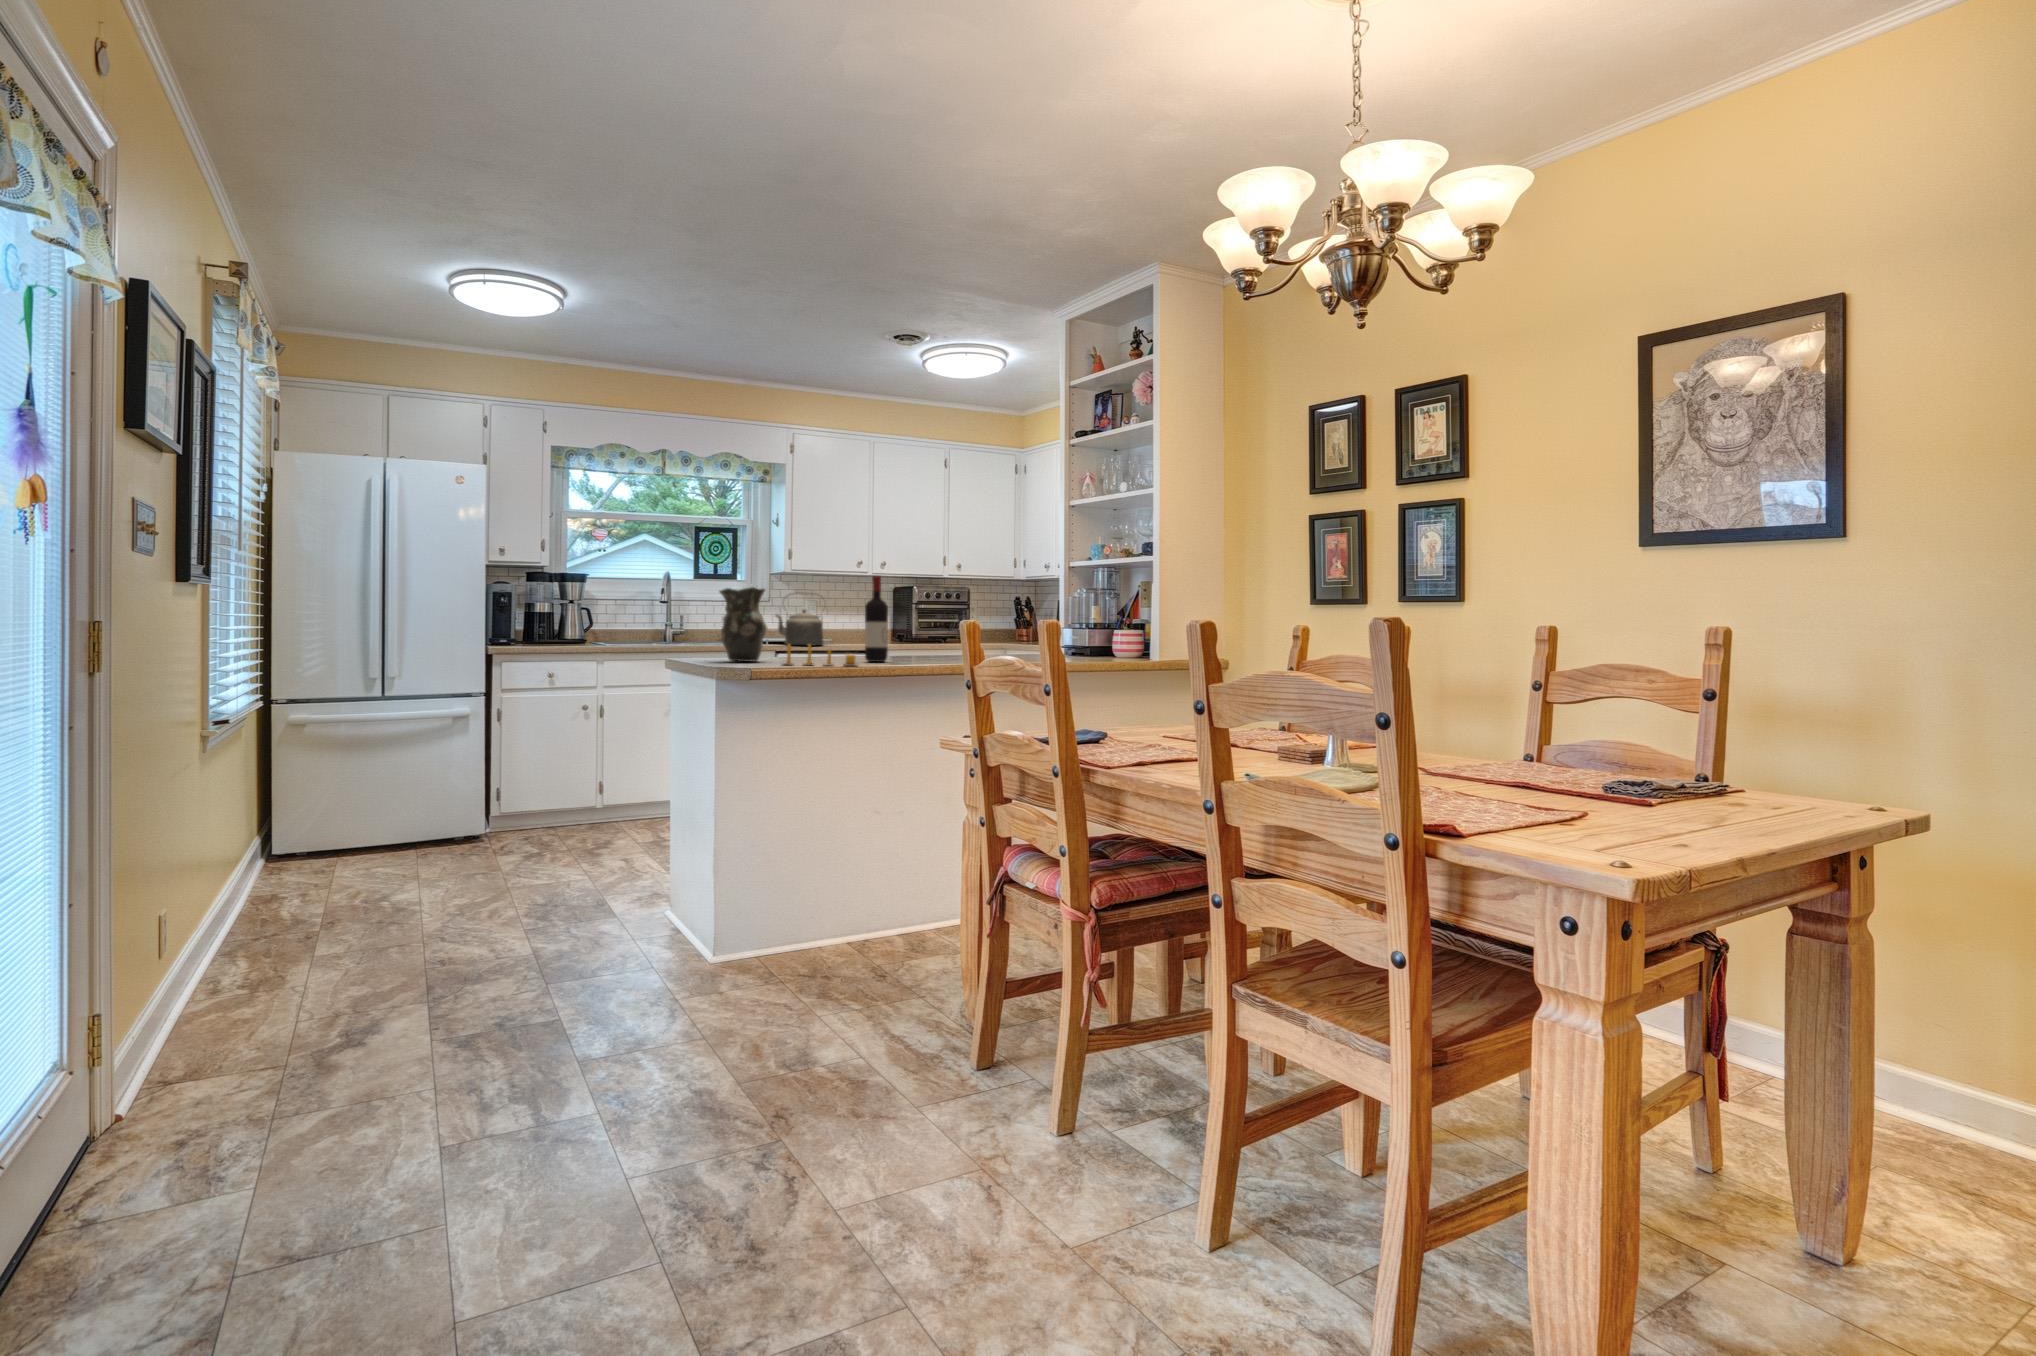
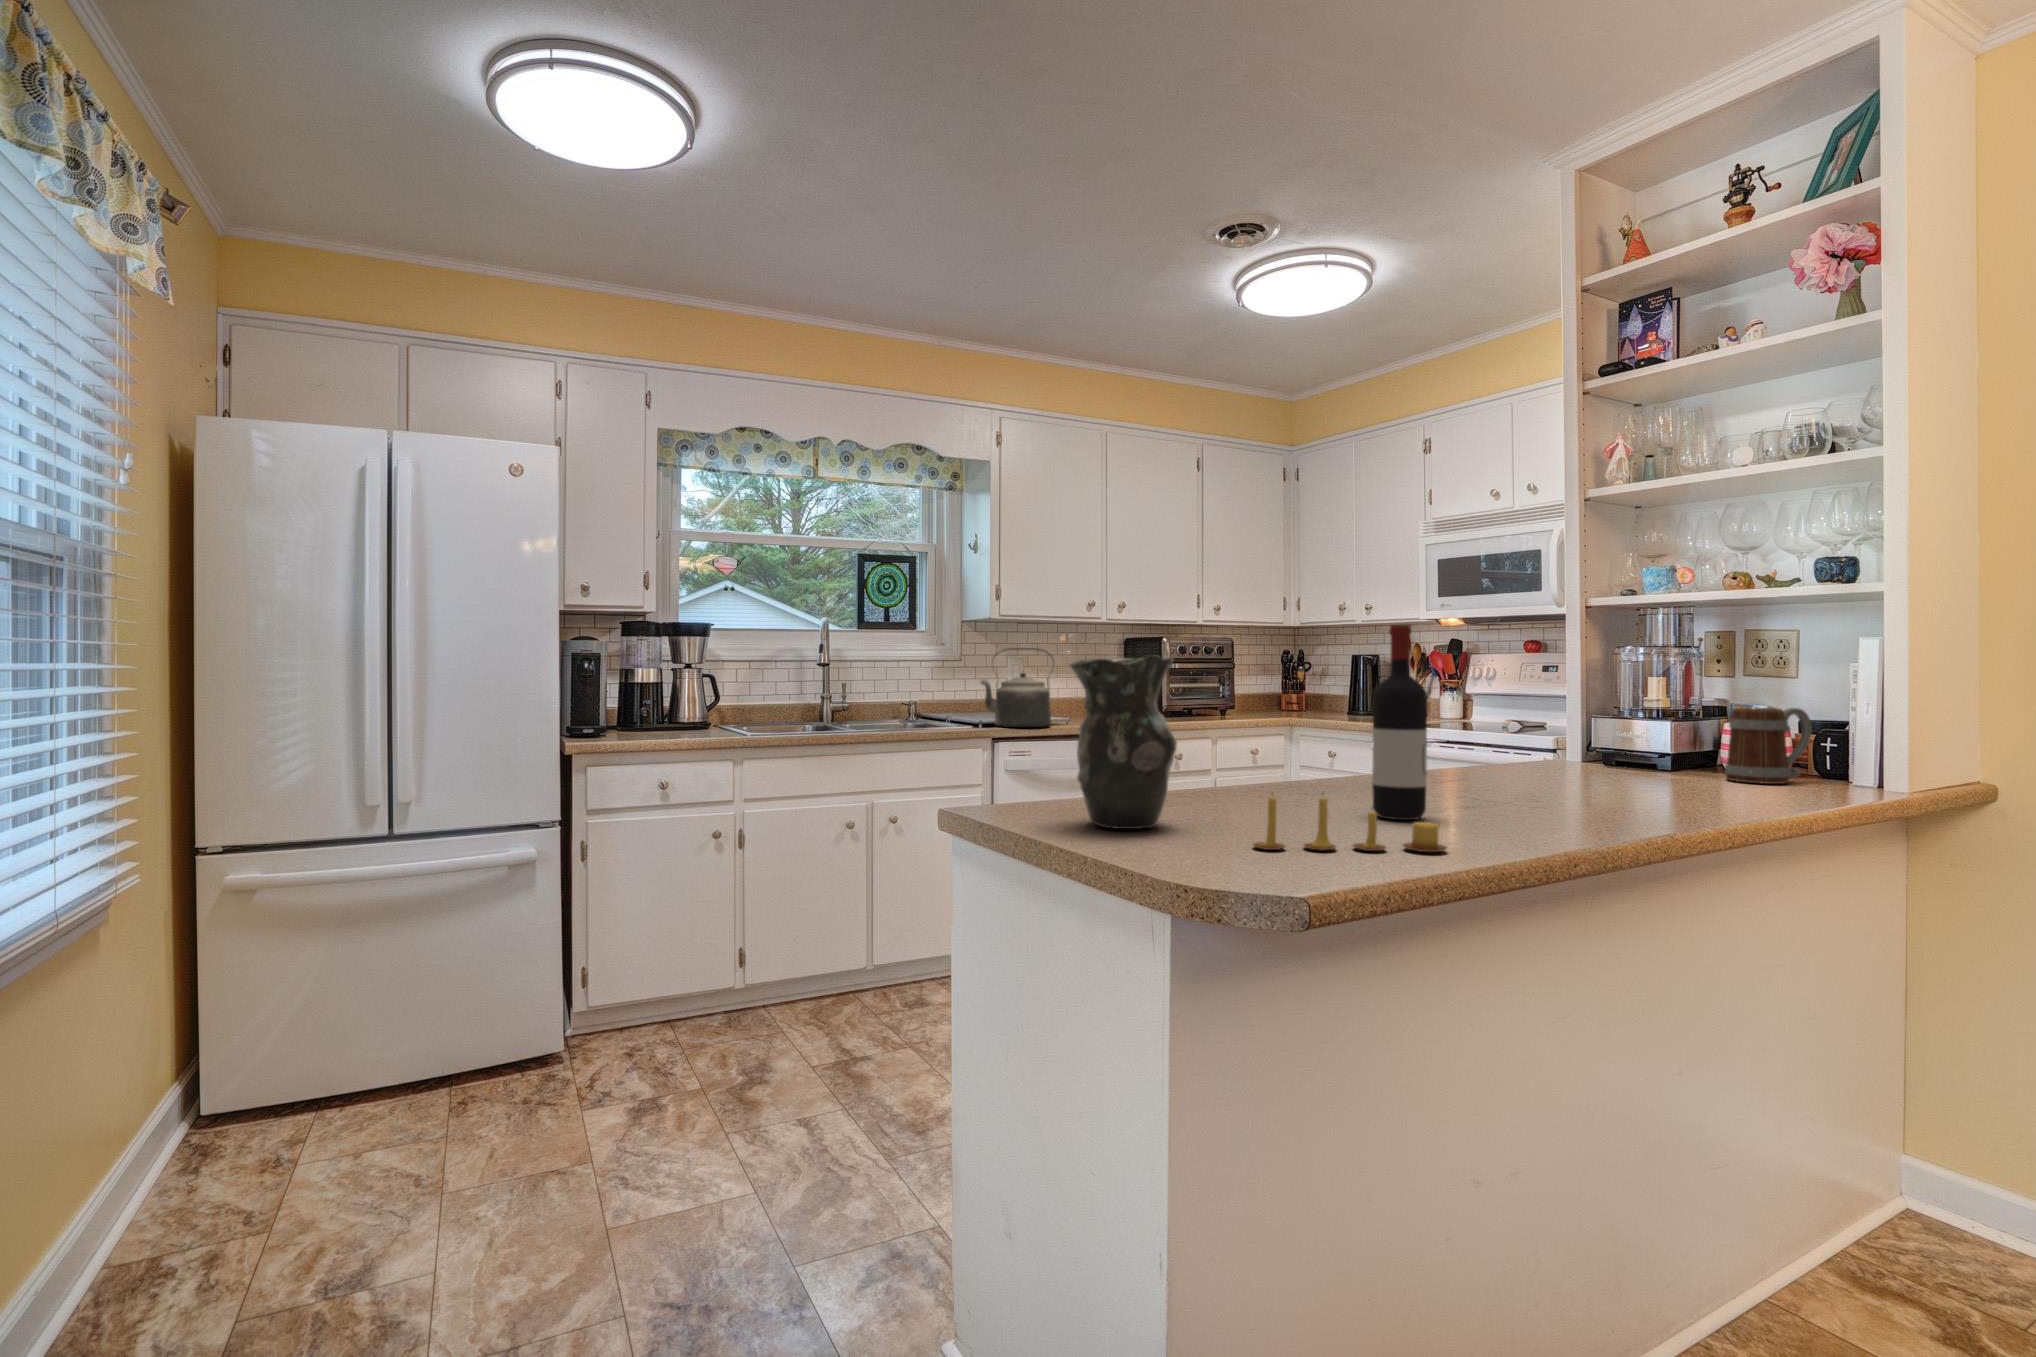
mug: none [1099,622,1139,659] -> present [1725,708,1812,784]

